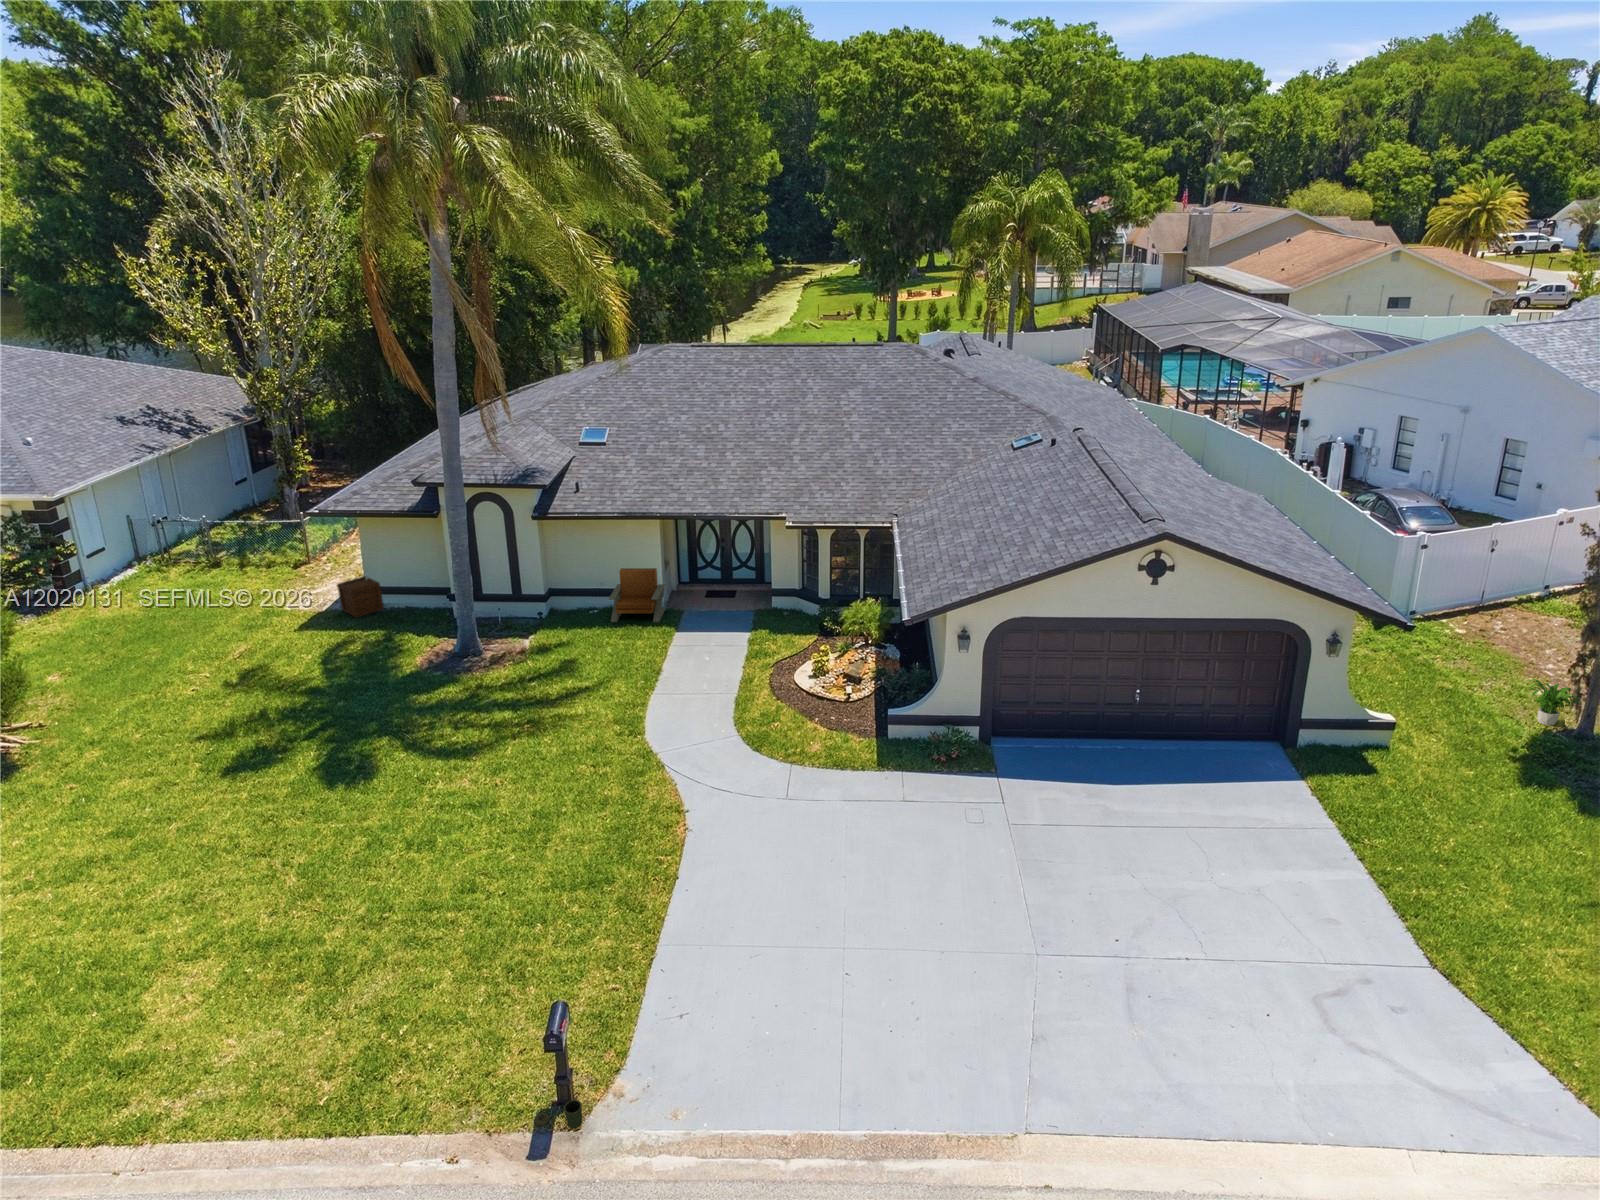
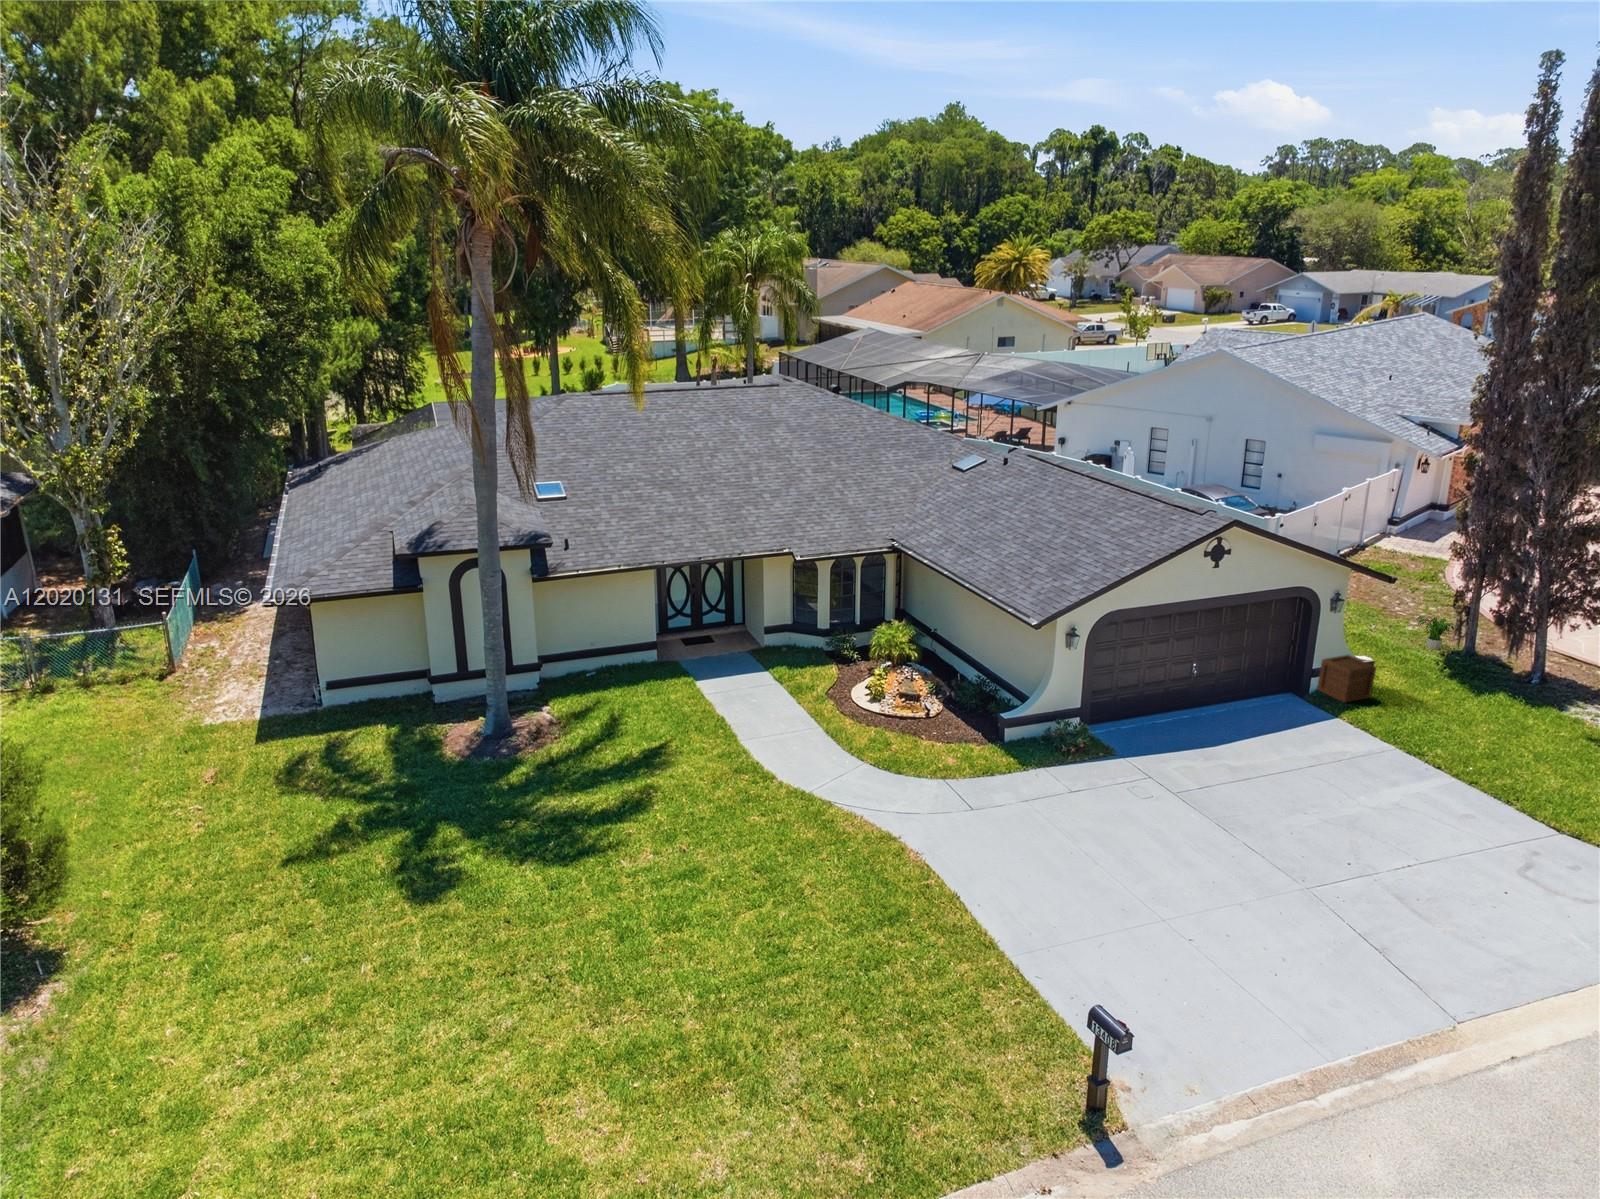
lounge chair: present [609,568,666,622] -> none [610,620,672,684]
wooden crate: present [337,576,384,617] -> present [1317,655,1376,702]
trash can: present [534,1100,582,1128] -> none [1136,1118,1186,1157]

